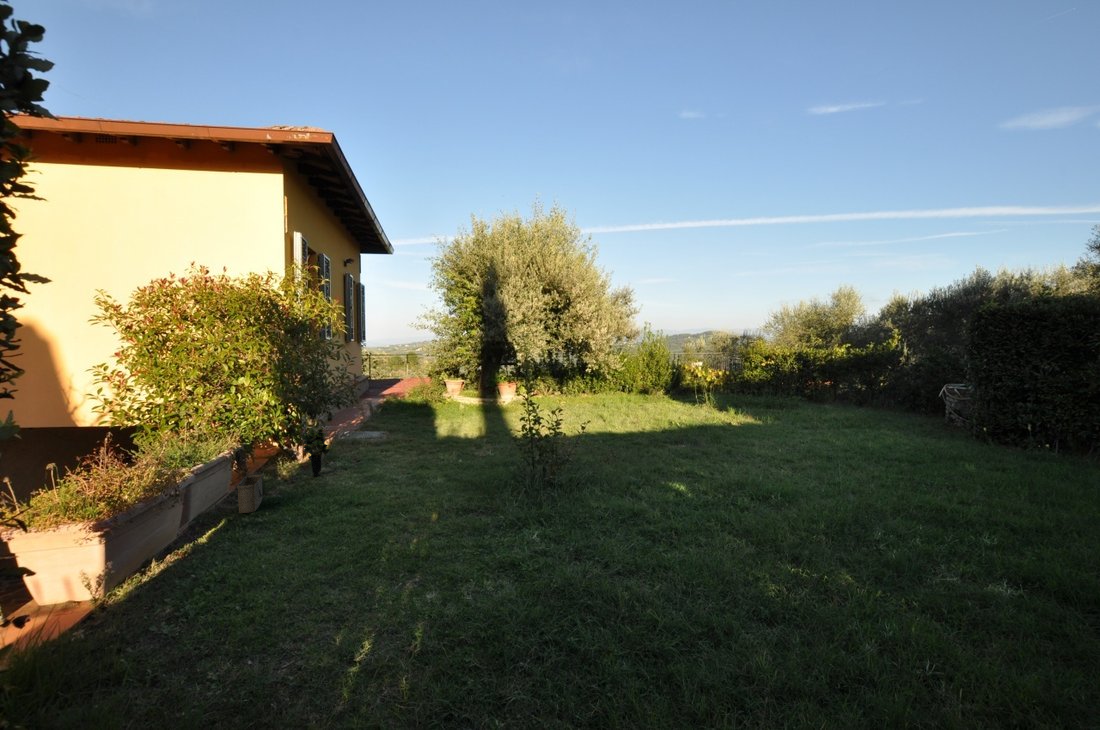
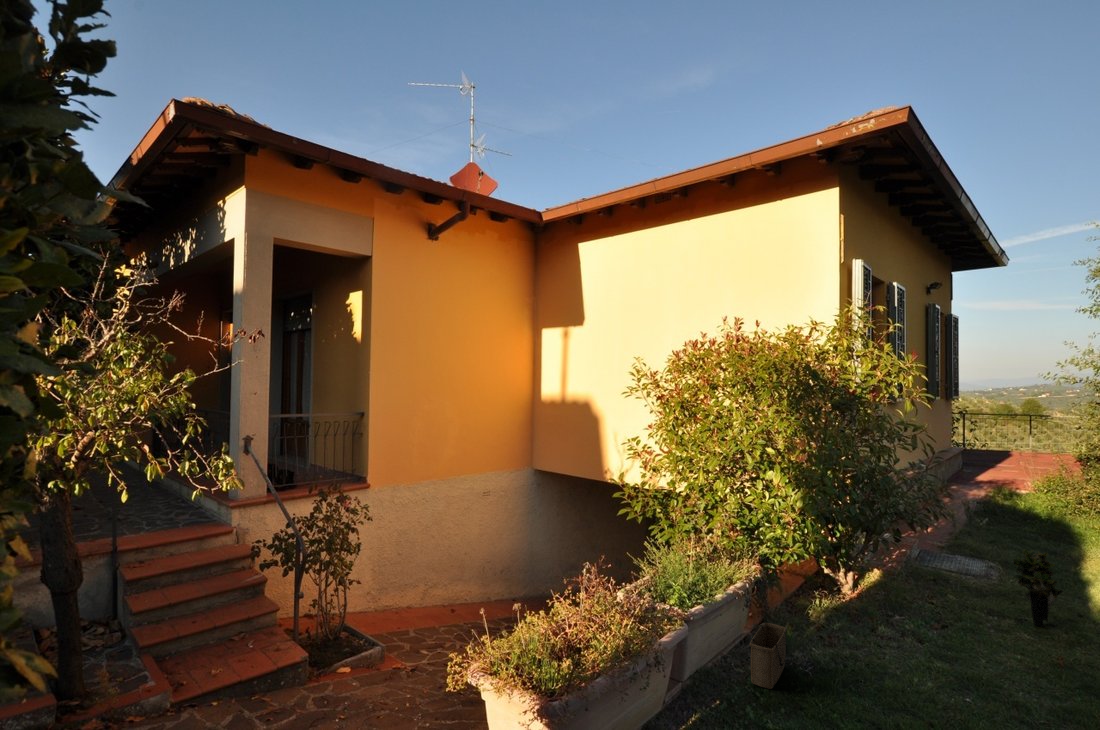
potted plant: present [301,427,330,476] -> present [1012,549,1063,627]

